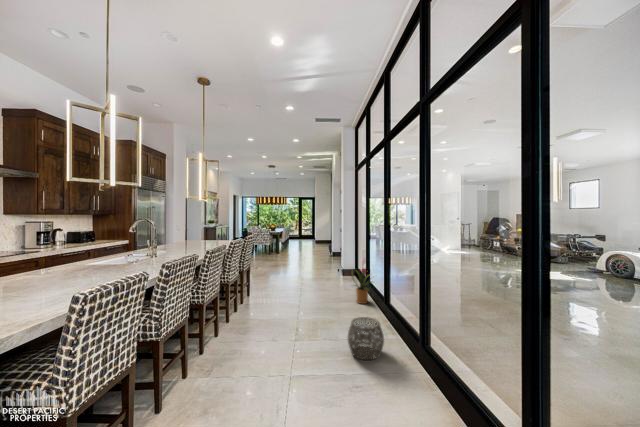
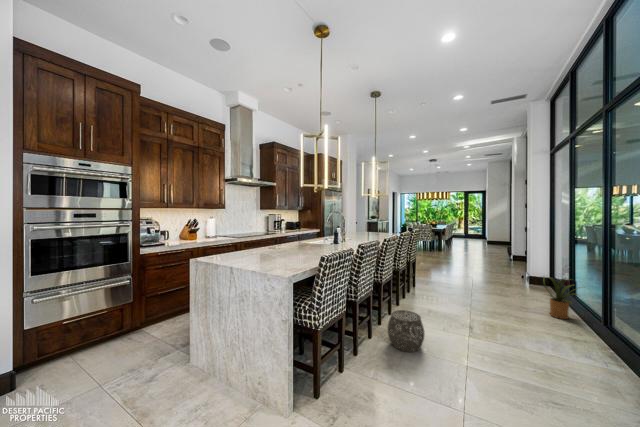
woven basket: present [348,317,384,360] -> present [388,310,425,352]

